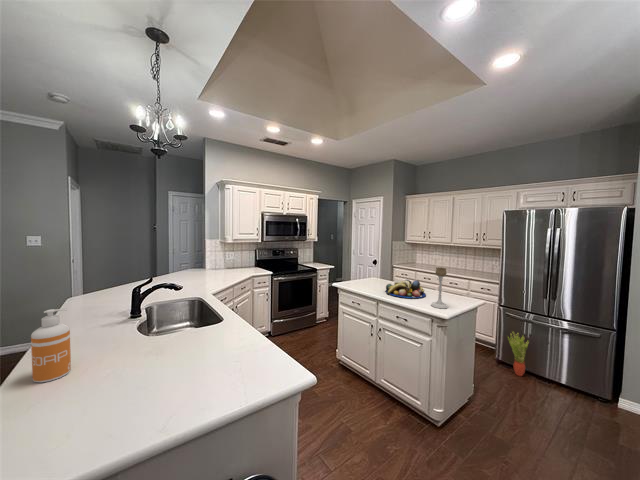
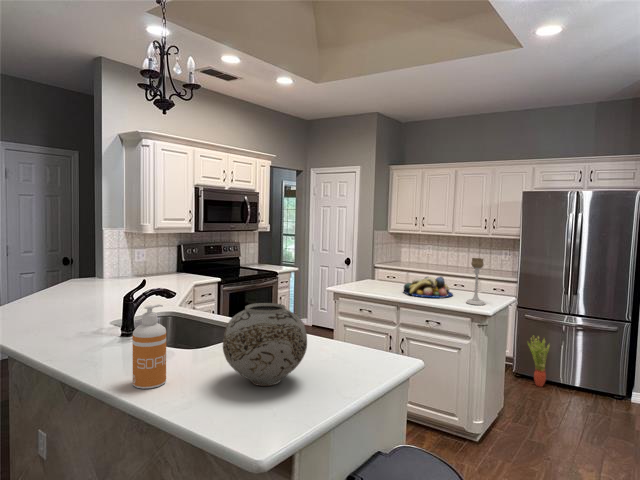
vase: none [83,312,180,396] -> present [223,303,307,386]

